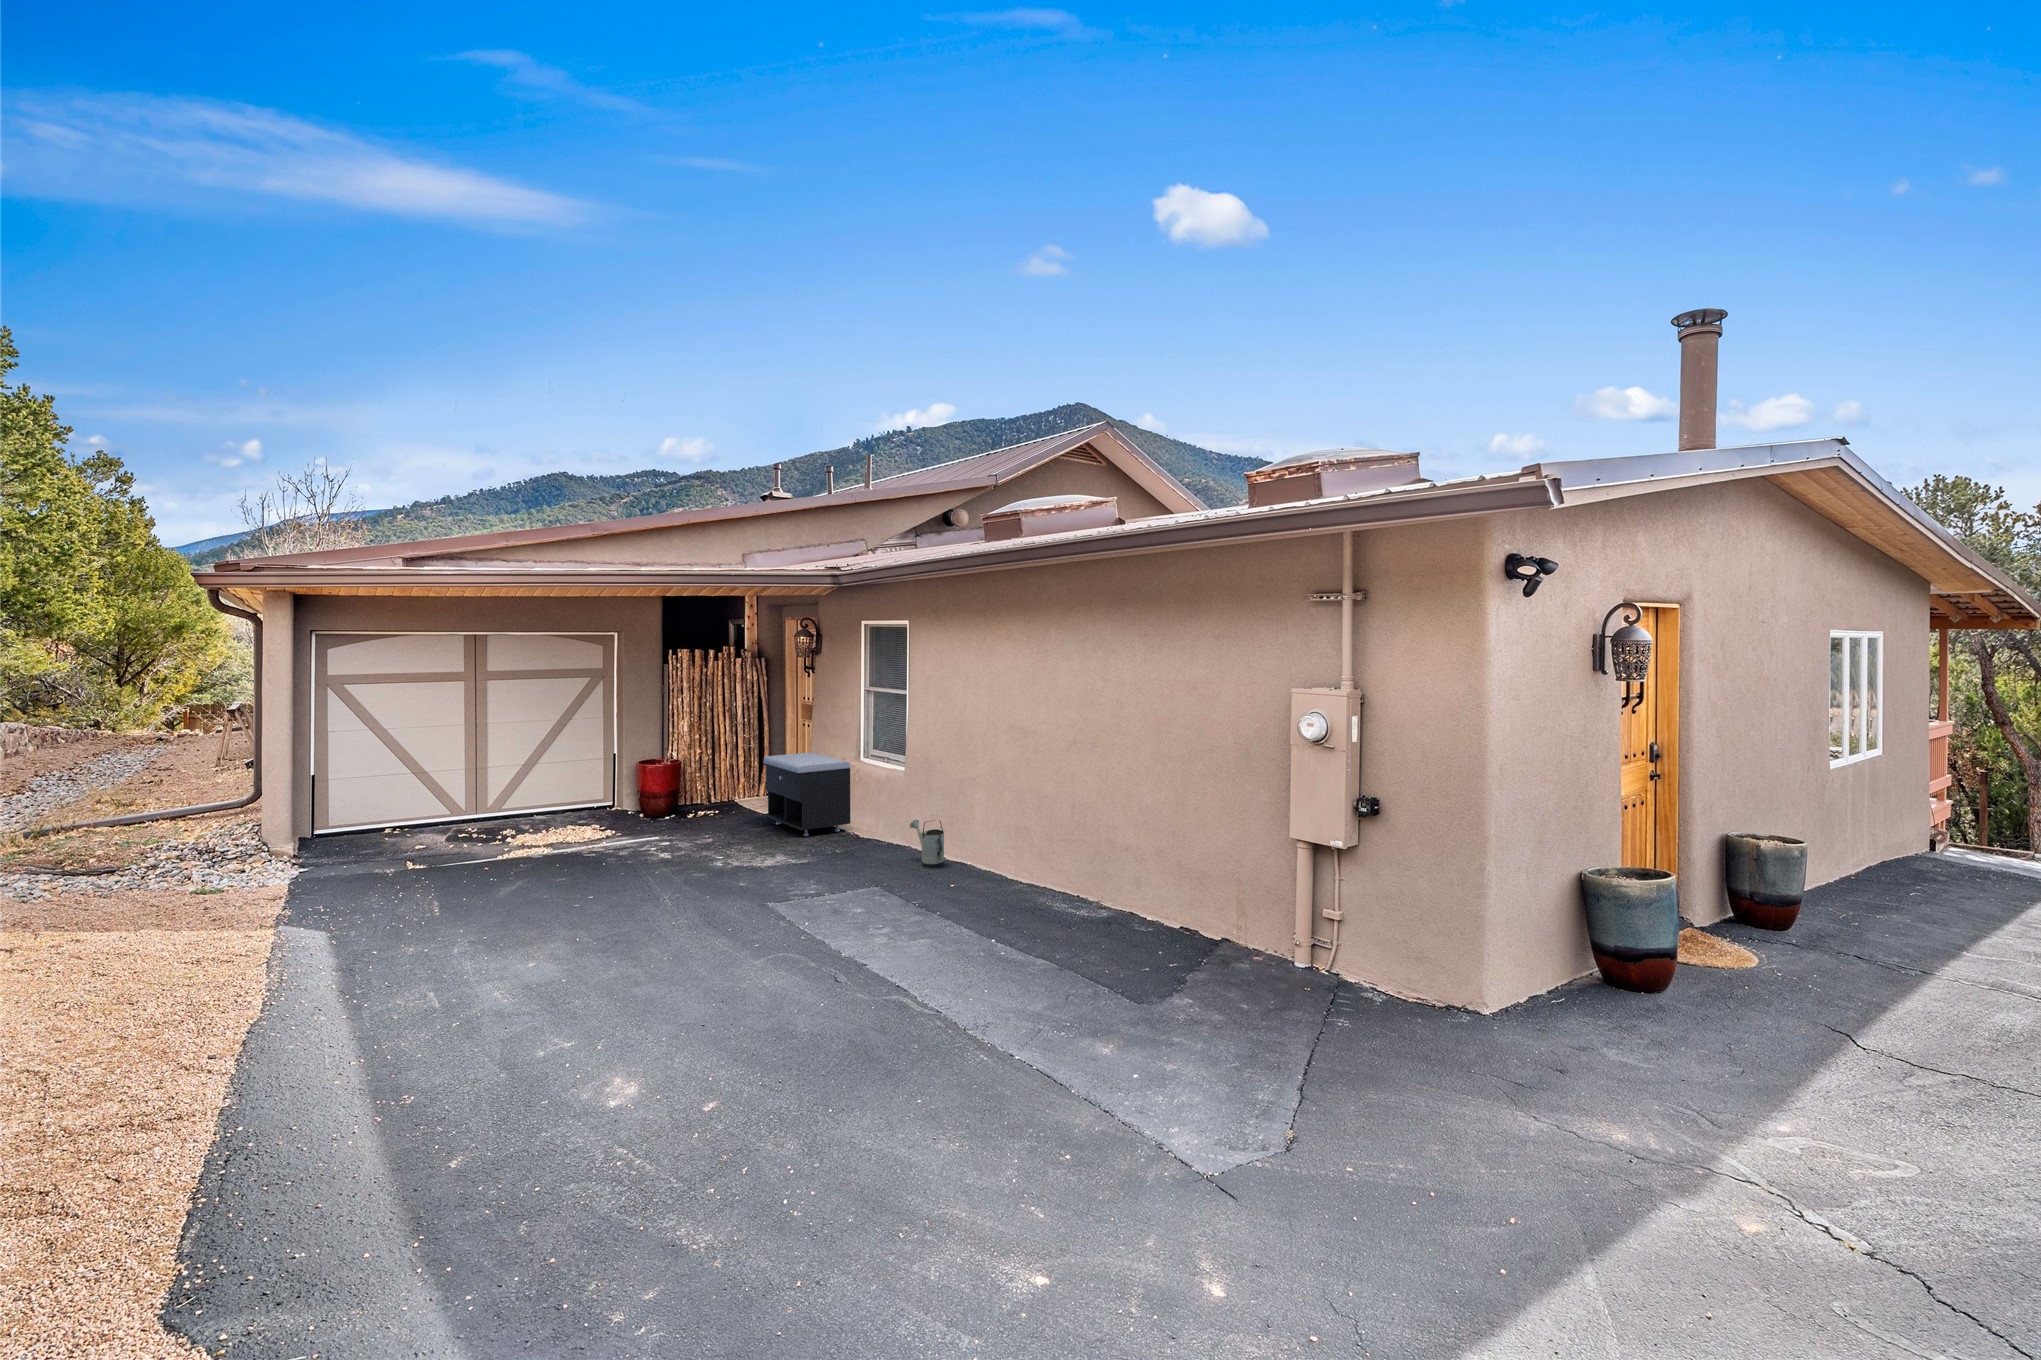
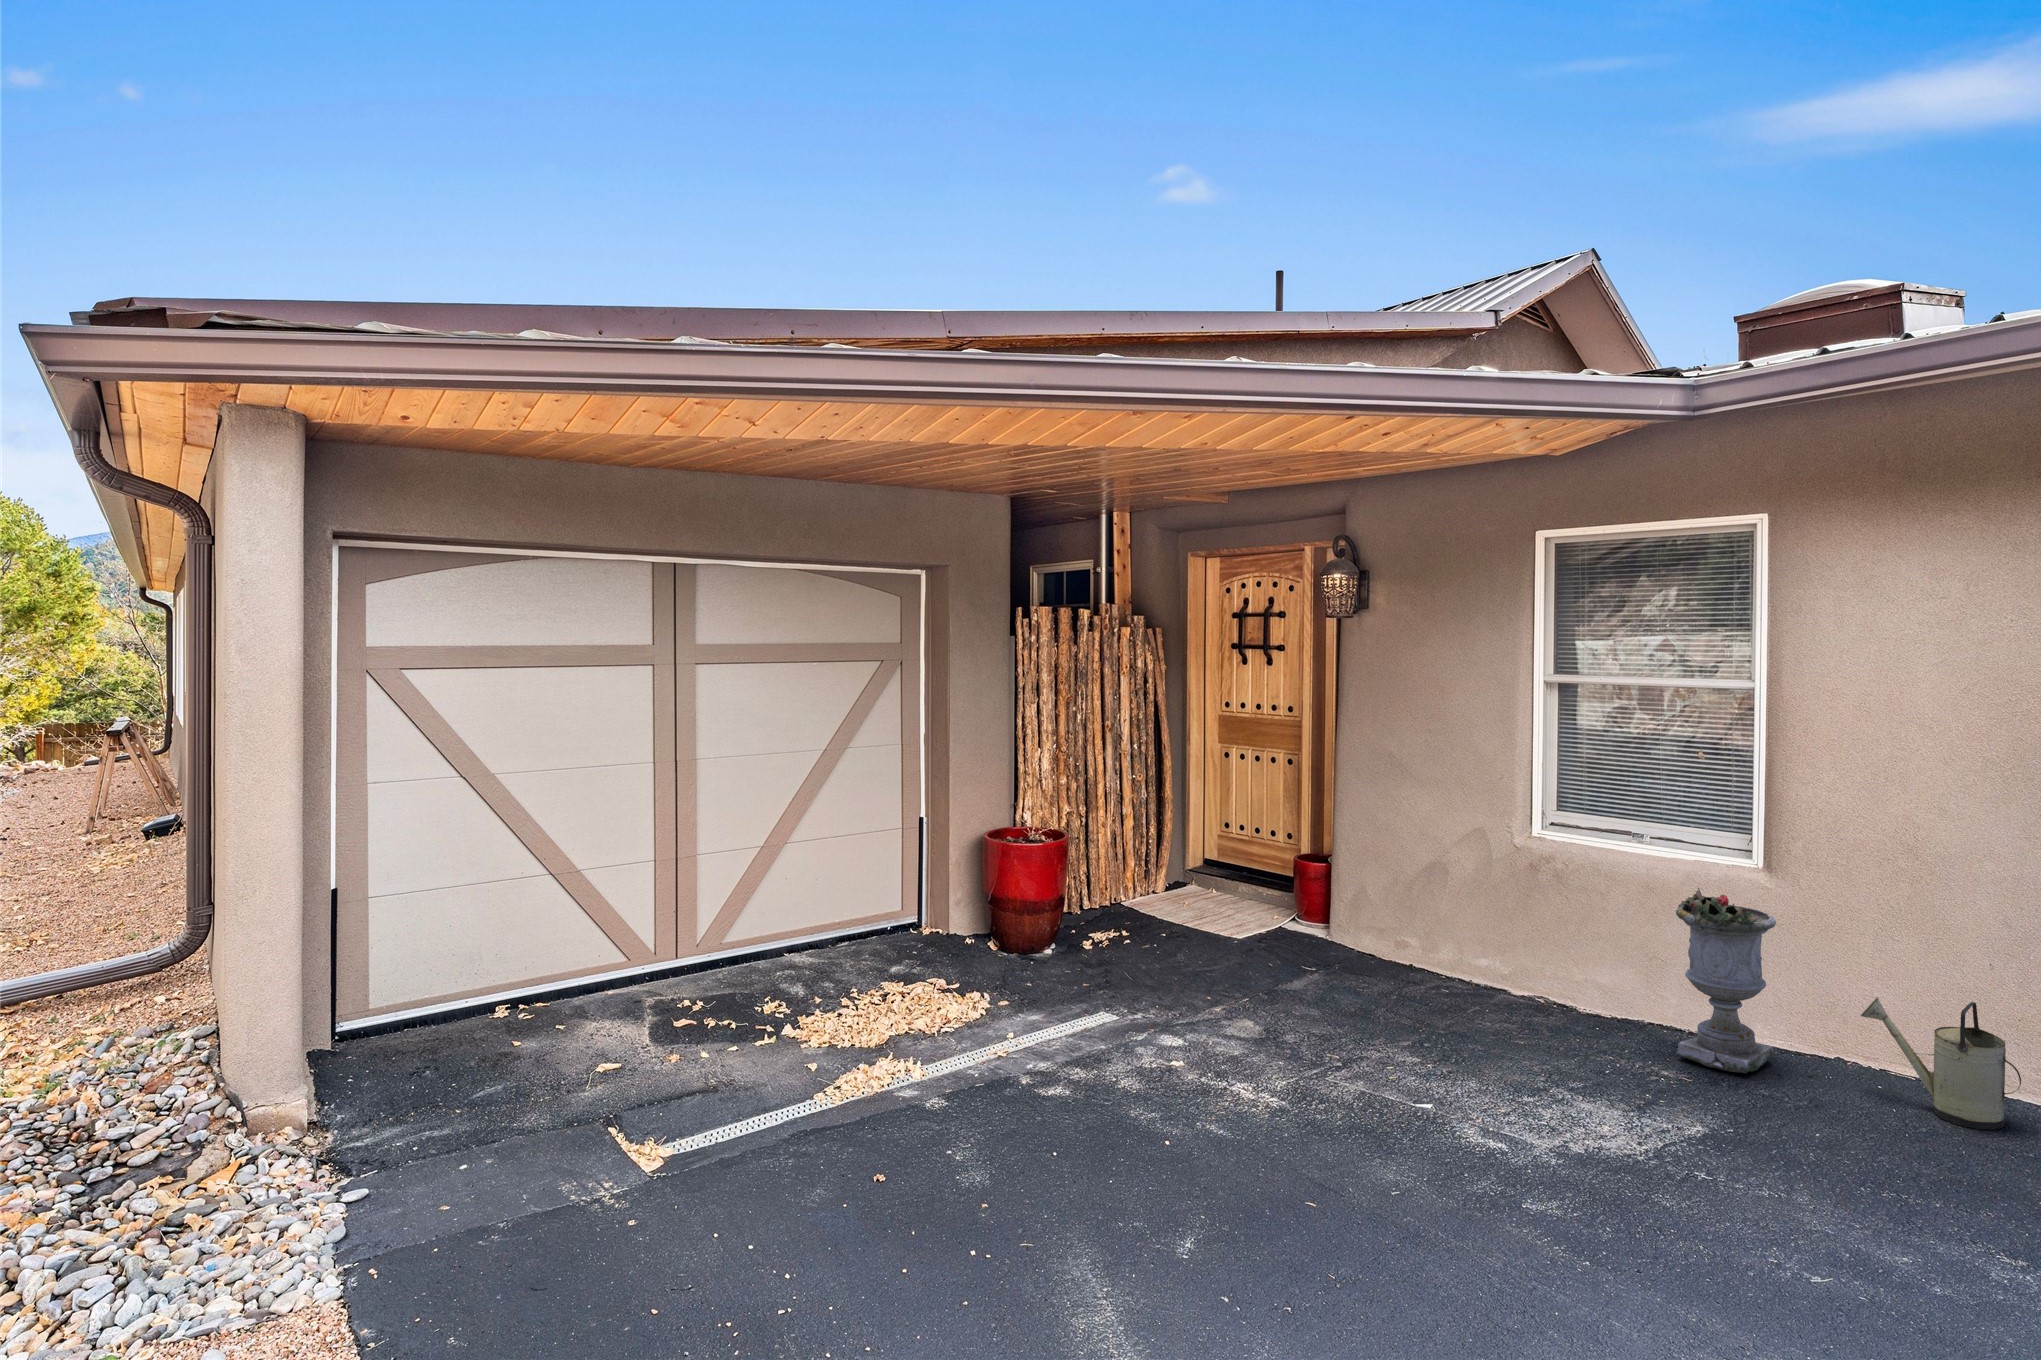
storage bench: present [763,753,850,836] -> none [1282,814,1512,1007]
planter: none [863,779,902,853] -> present [1676,888,1776,1073]

